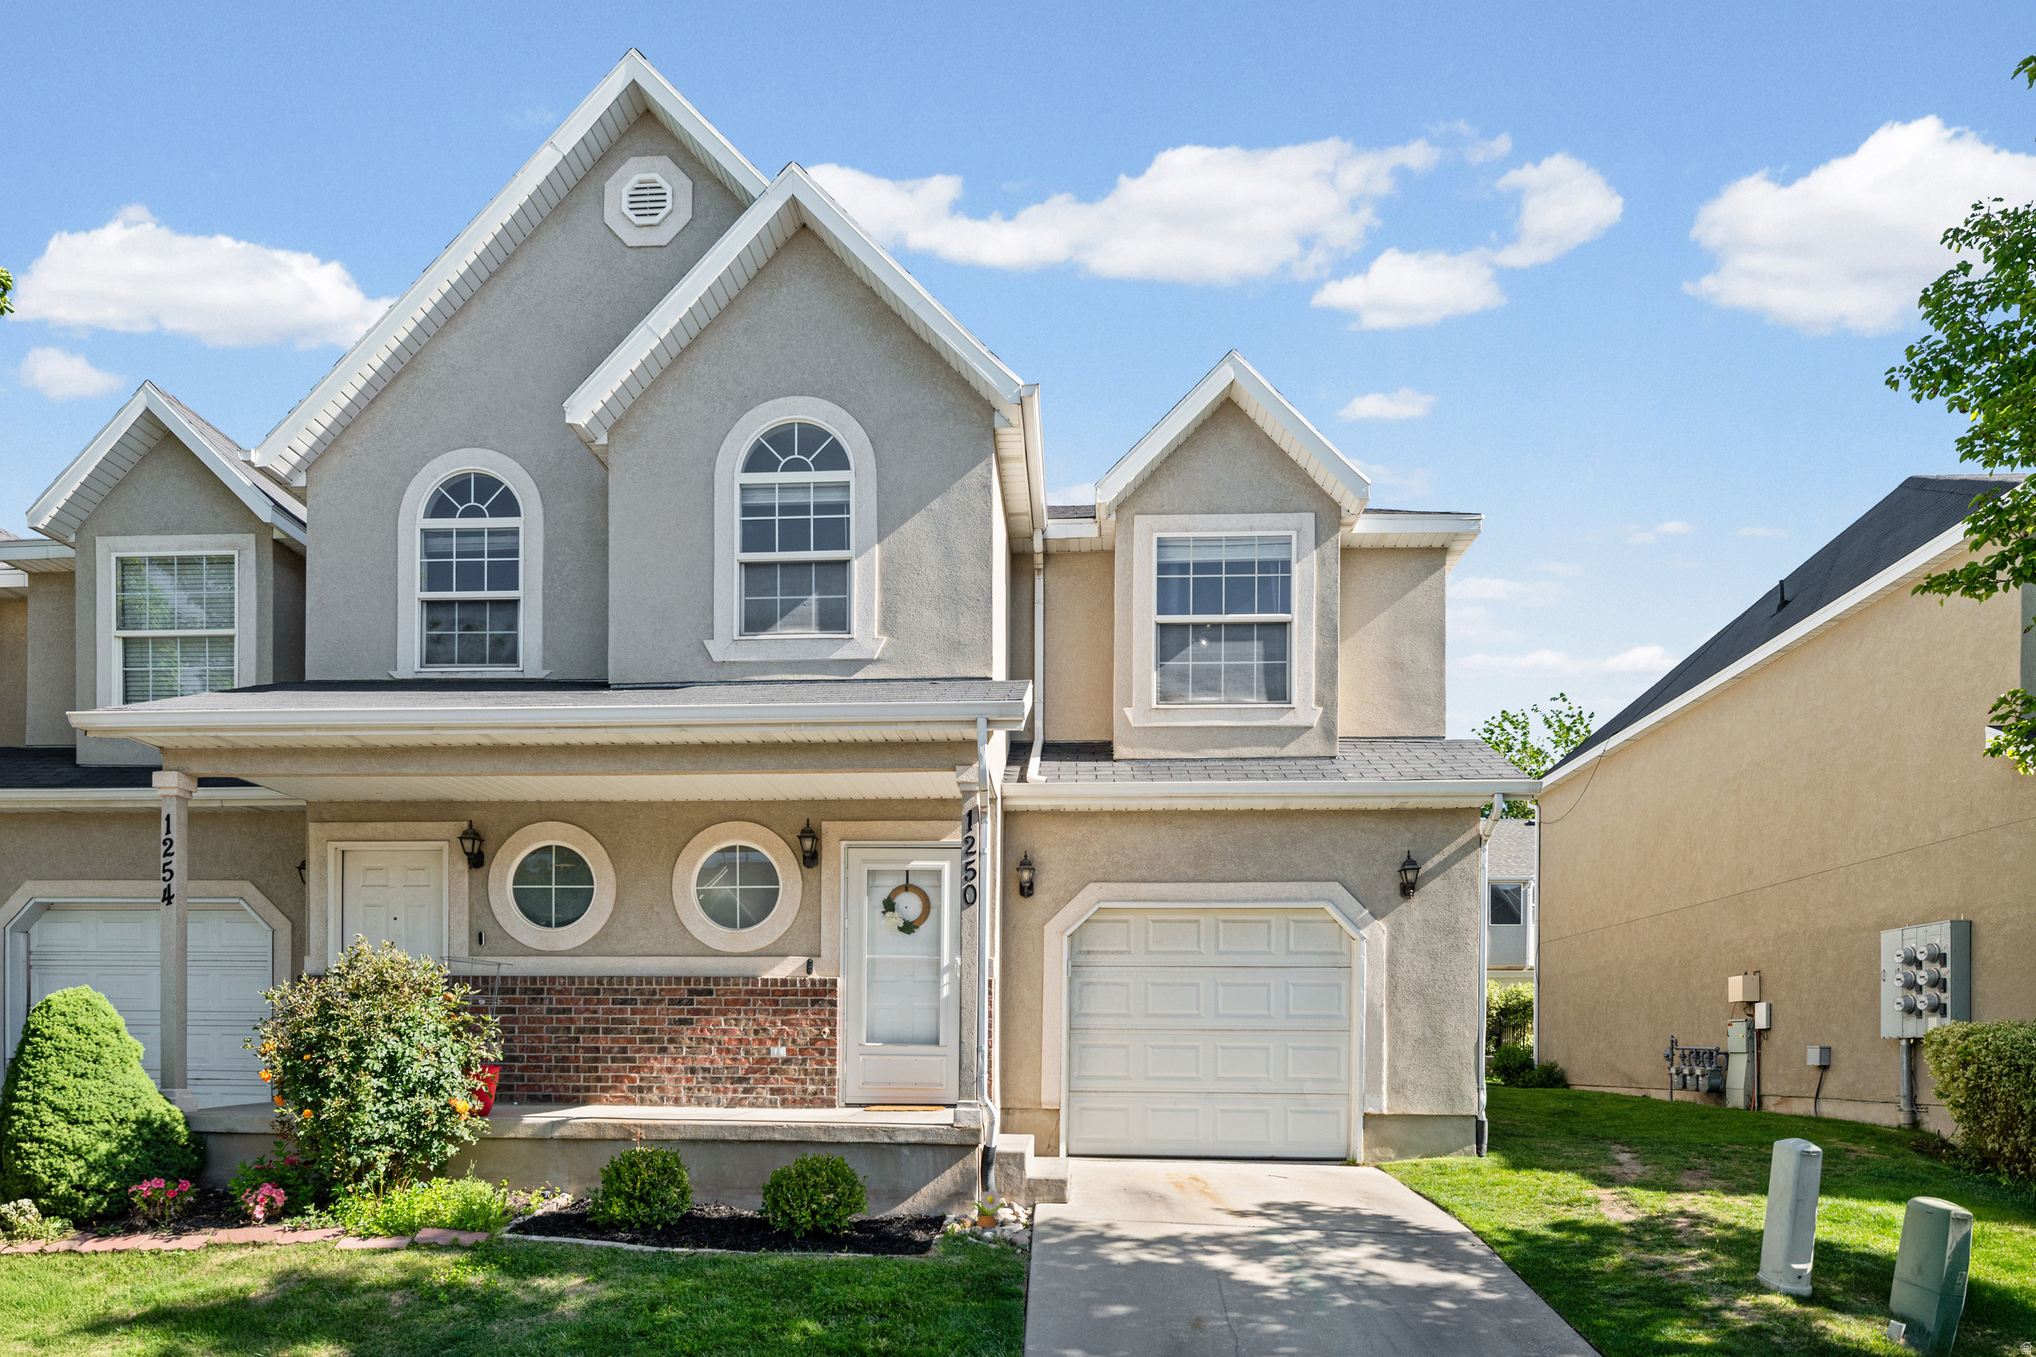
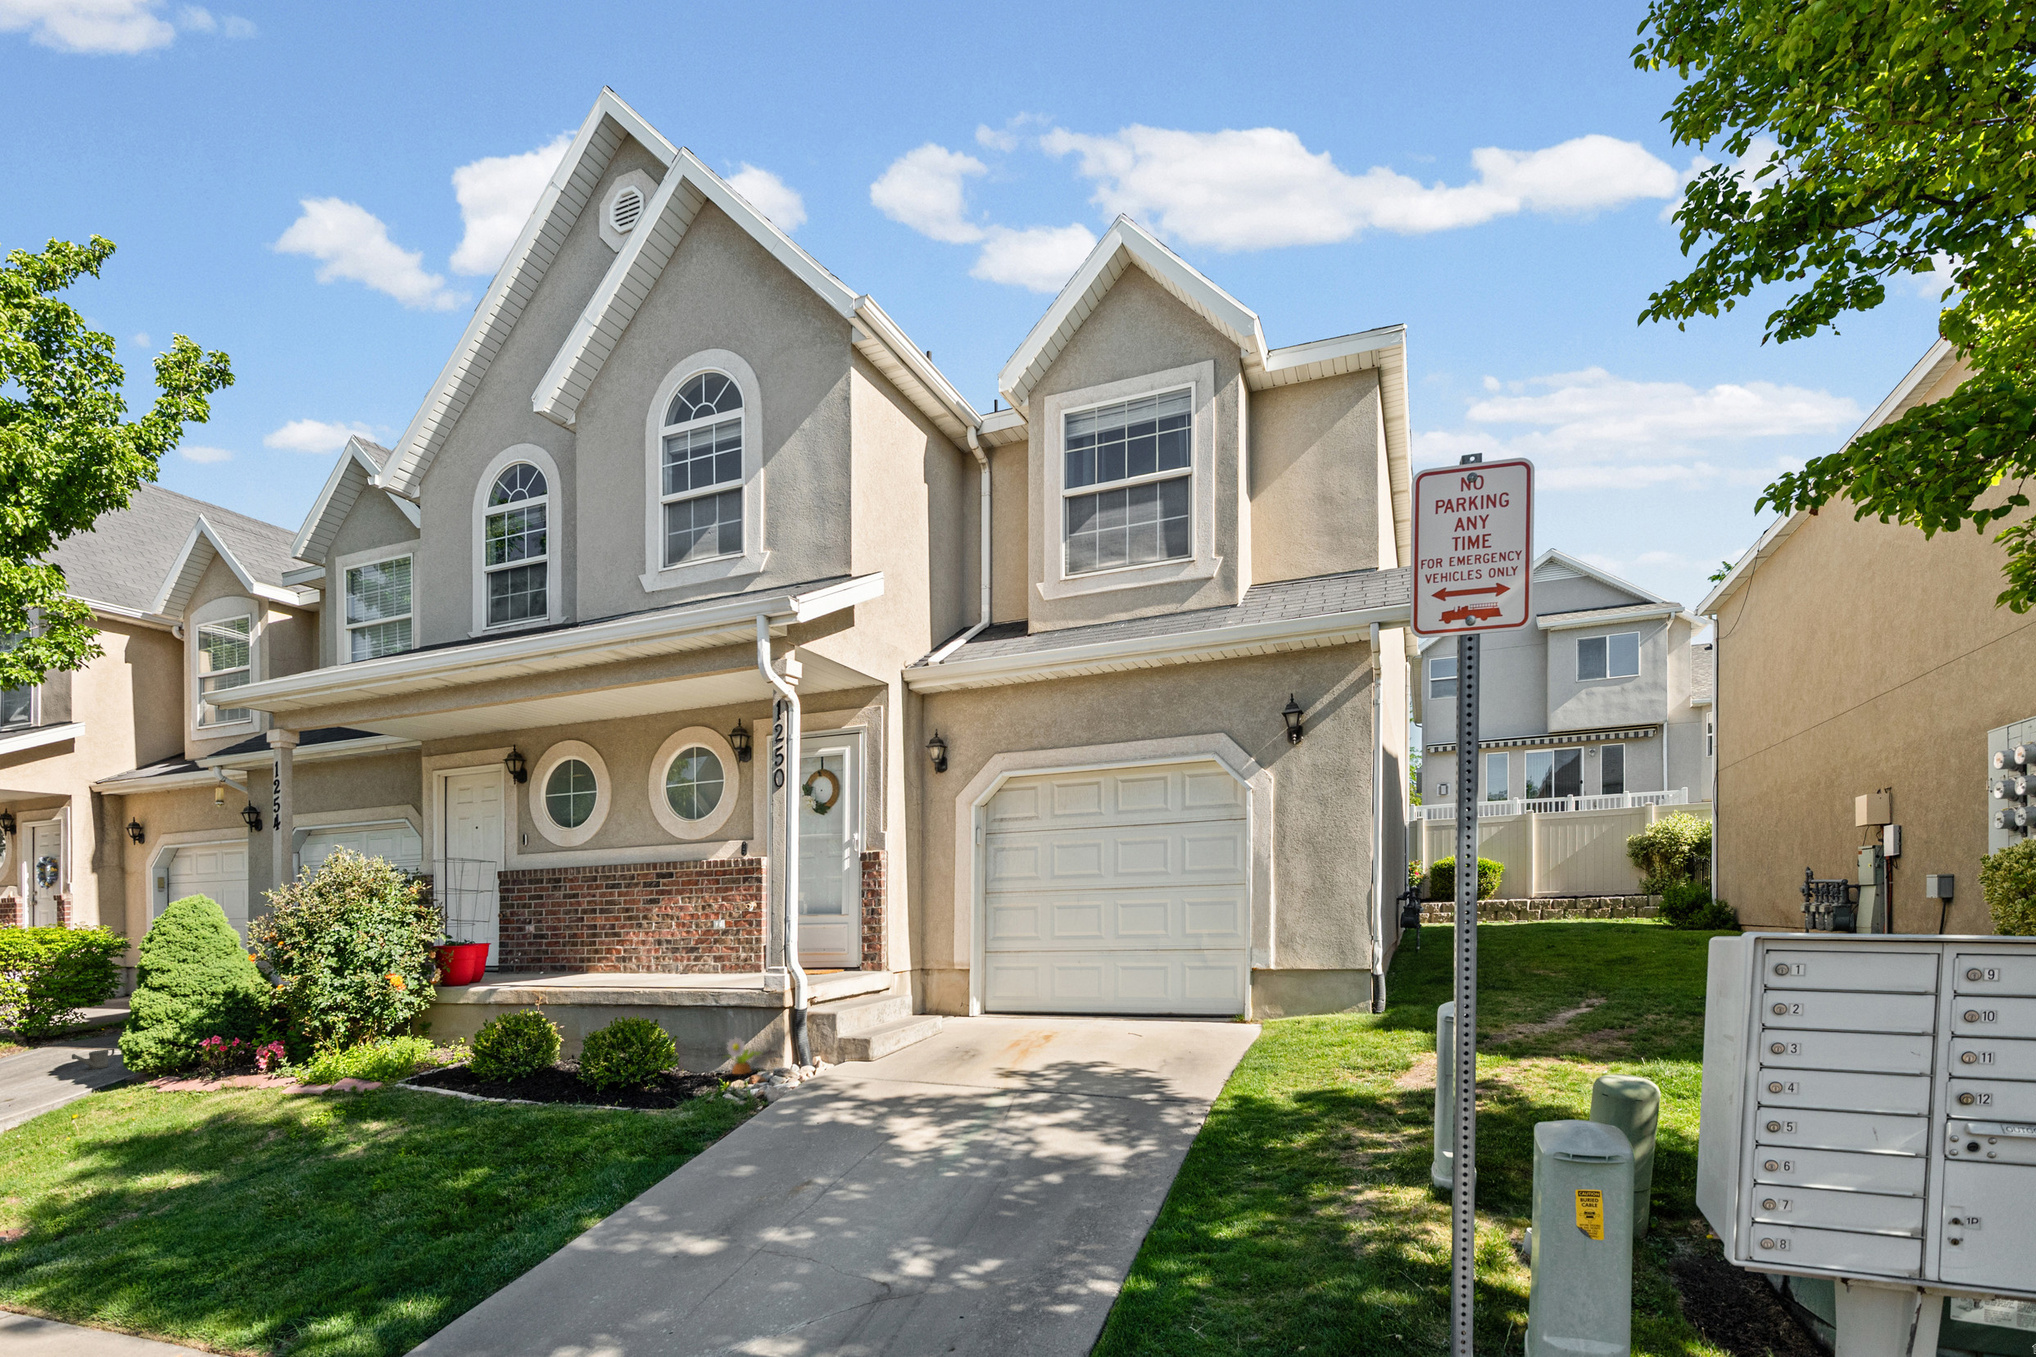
watering can: none [23,1212,53,1241] -> present [72,1049,114,1069]

